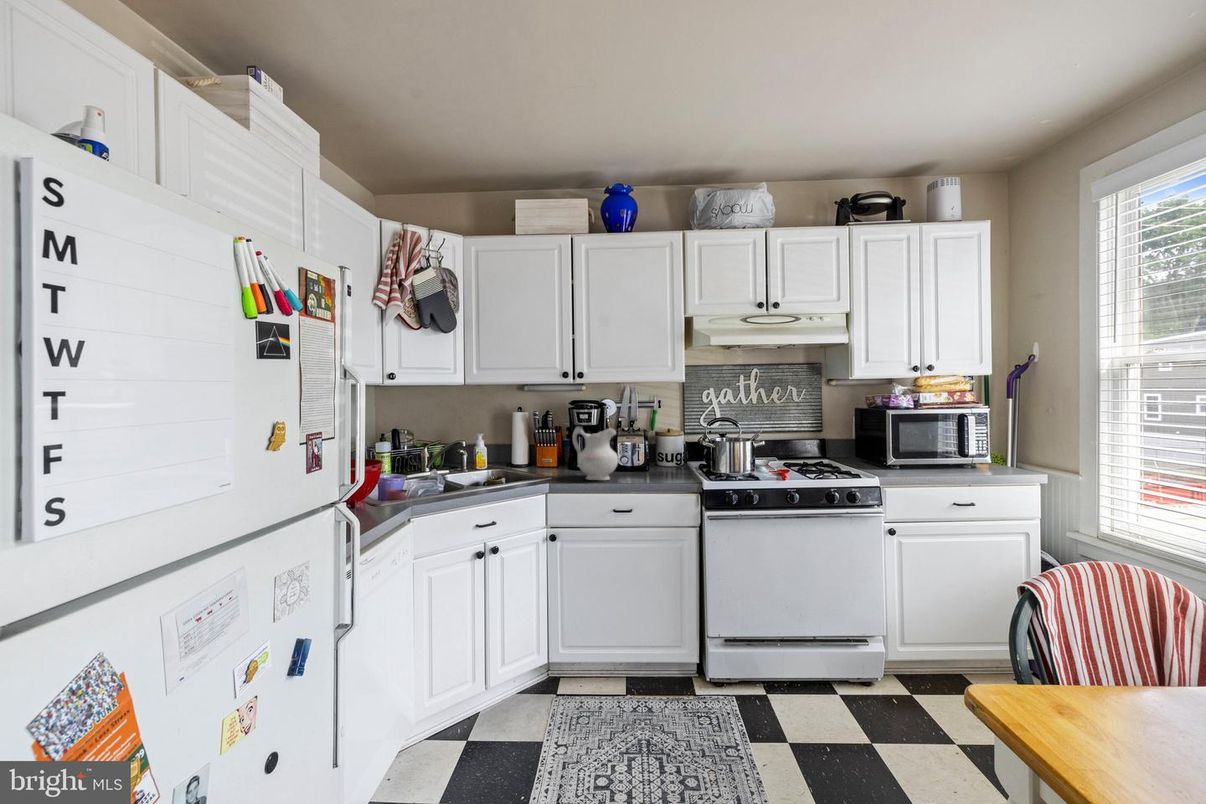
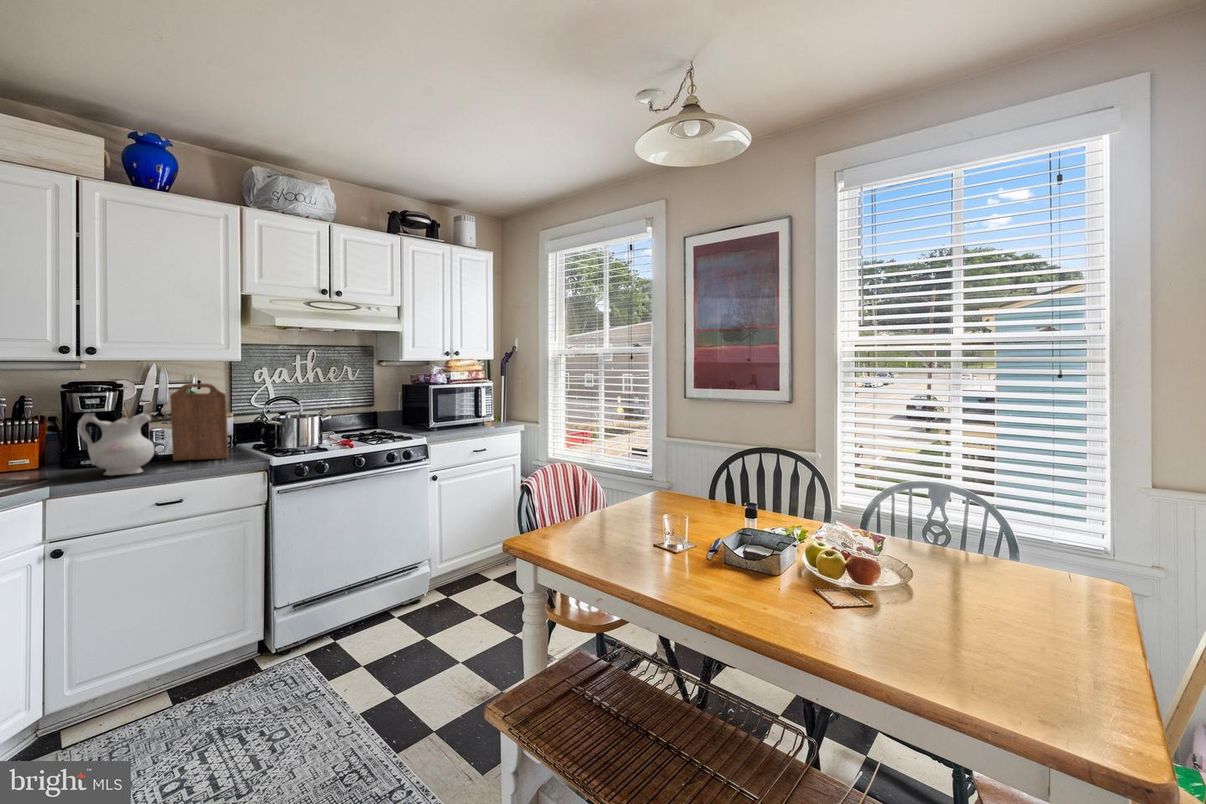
cutting board: none [633,403,673,475] -> present [170,383,228,461]

